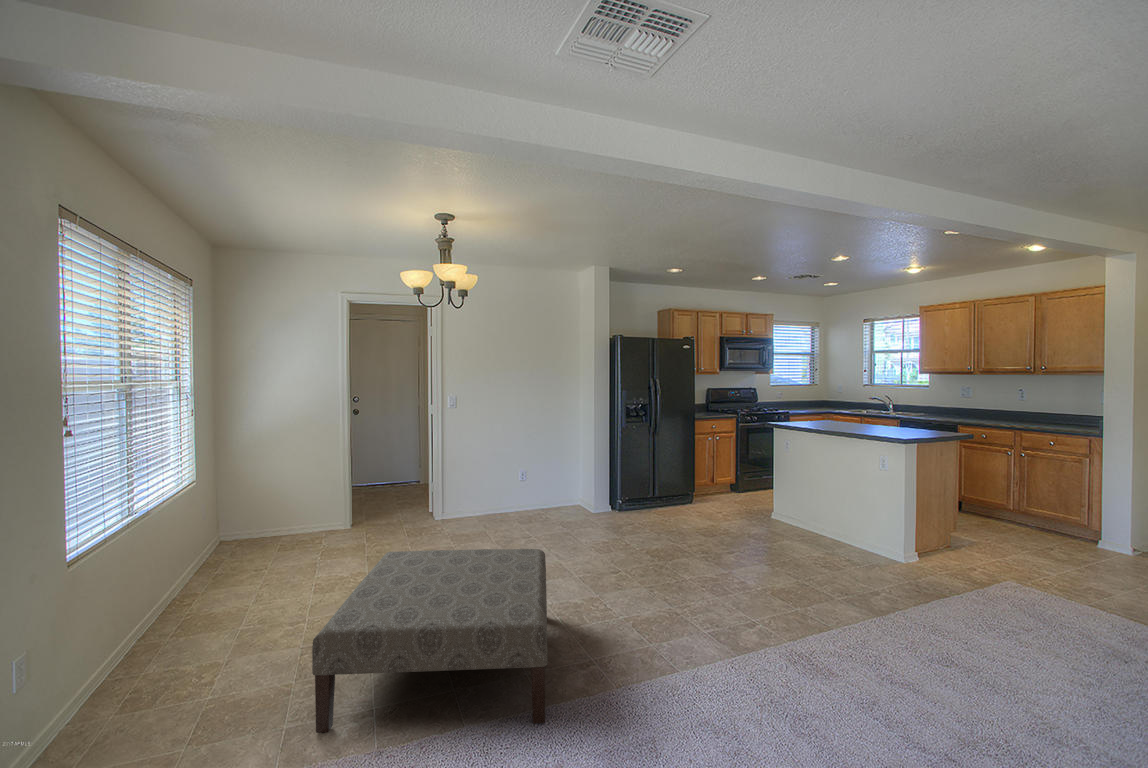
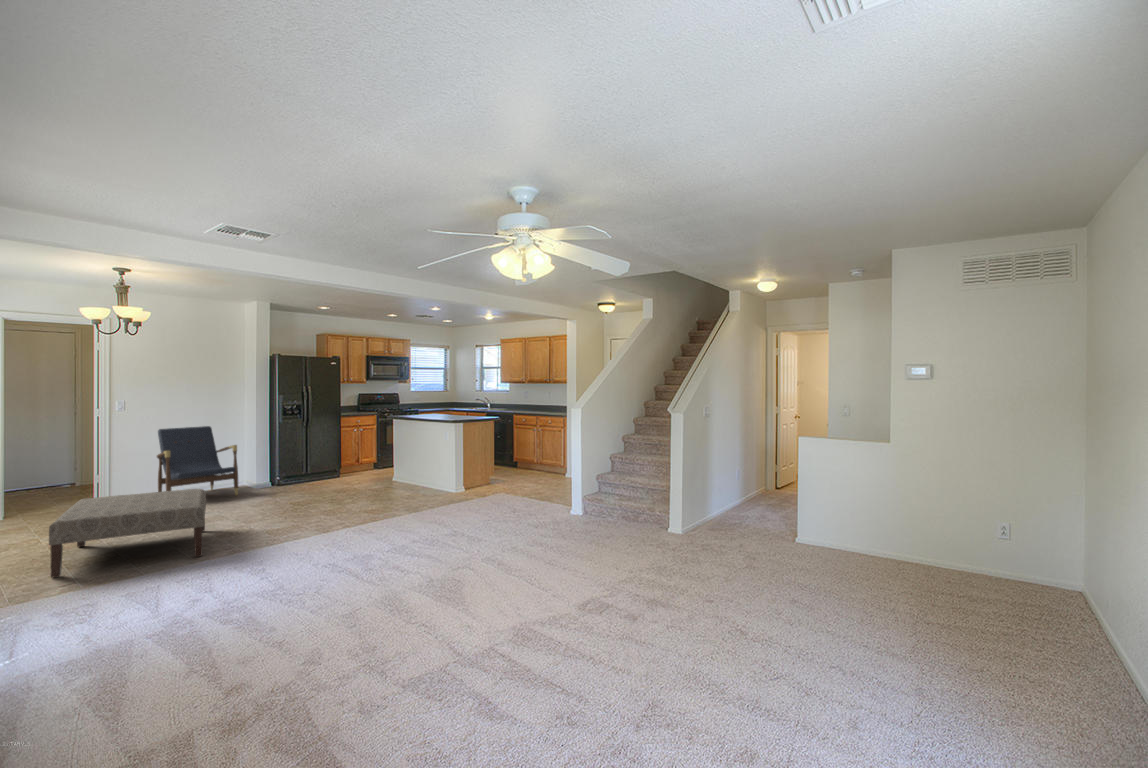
lounge chair: none [489,428,577,536] -> present [157,426,238,495]

